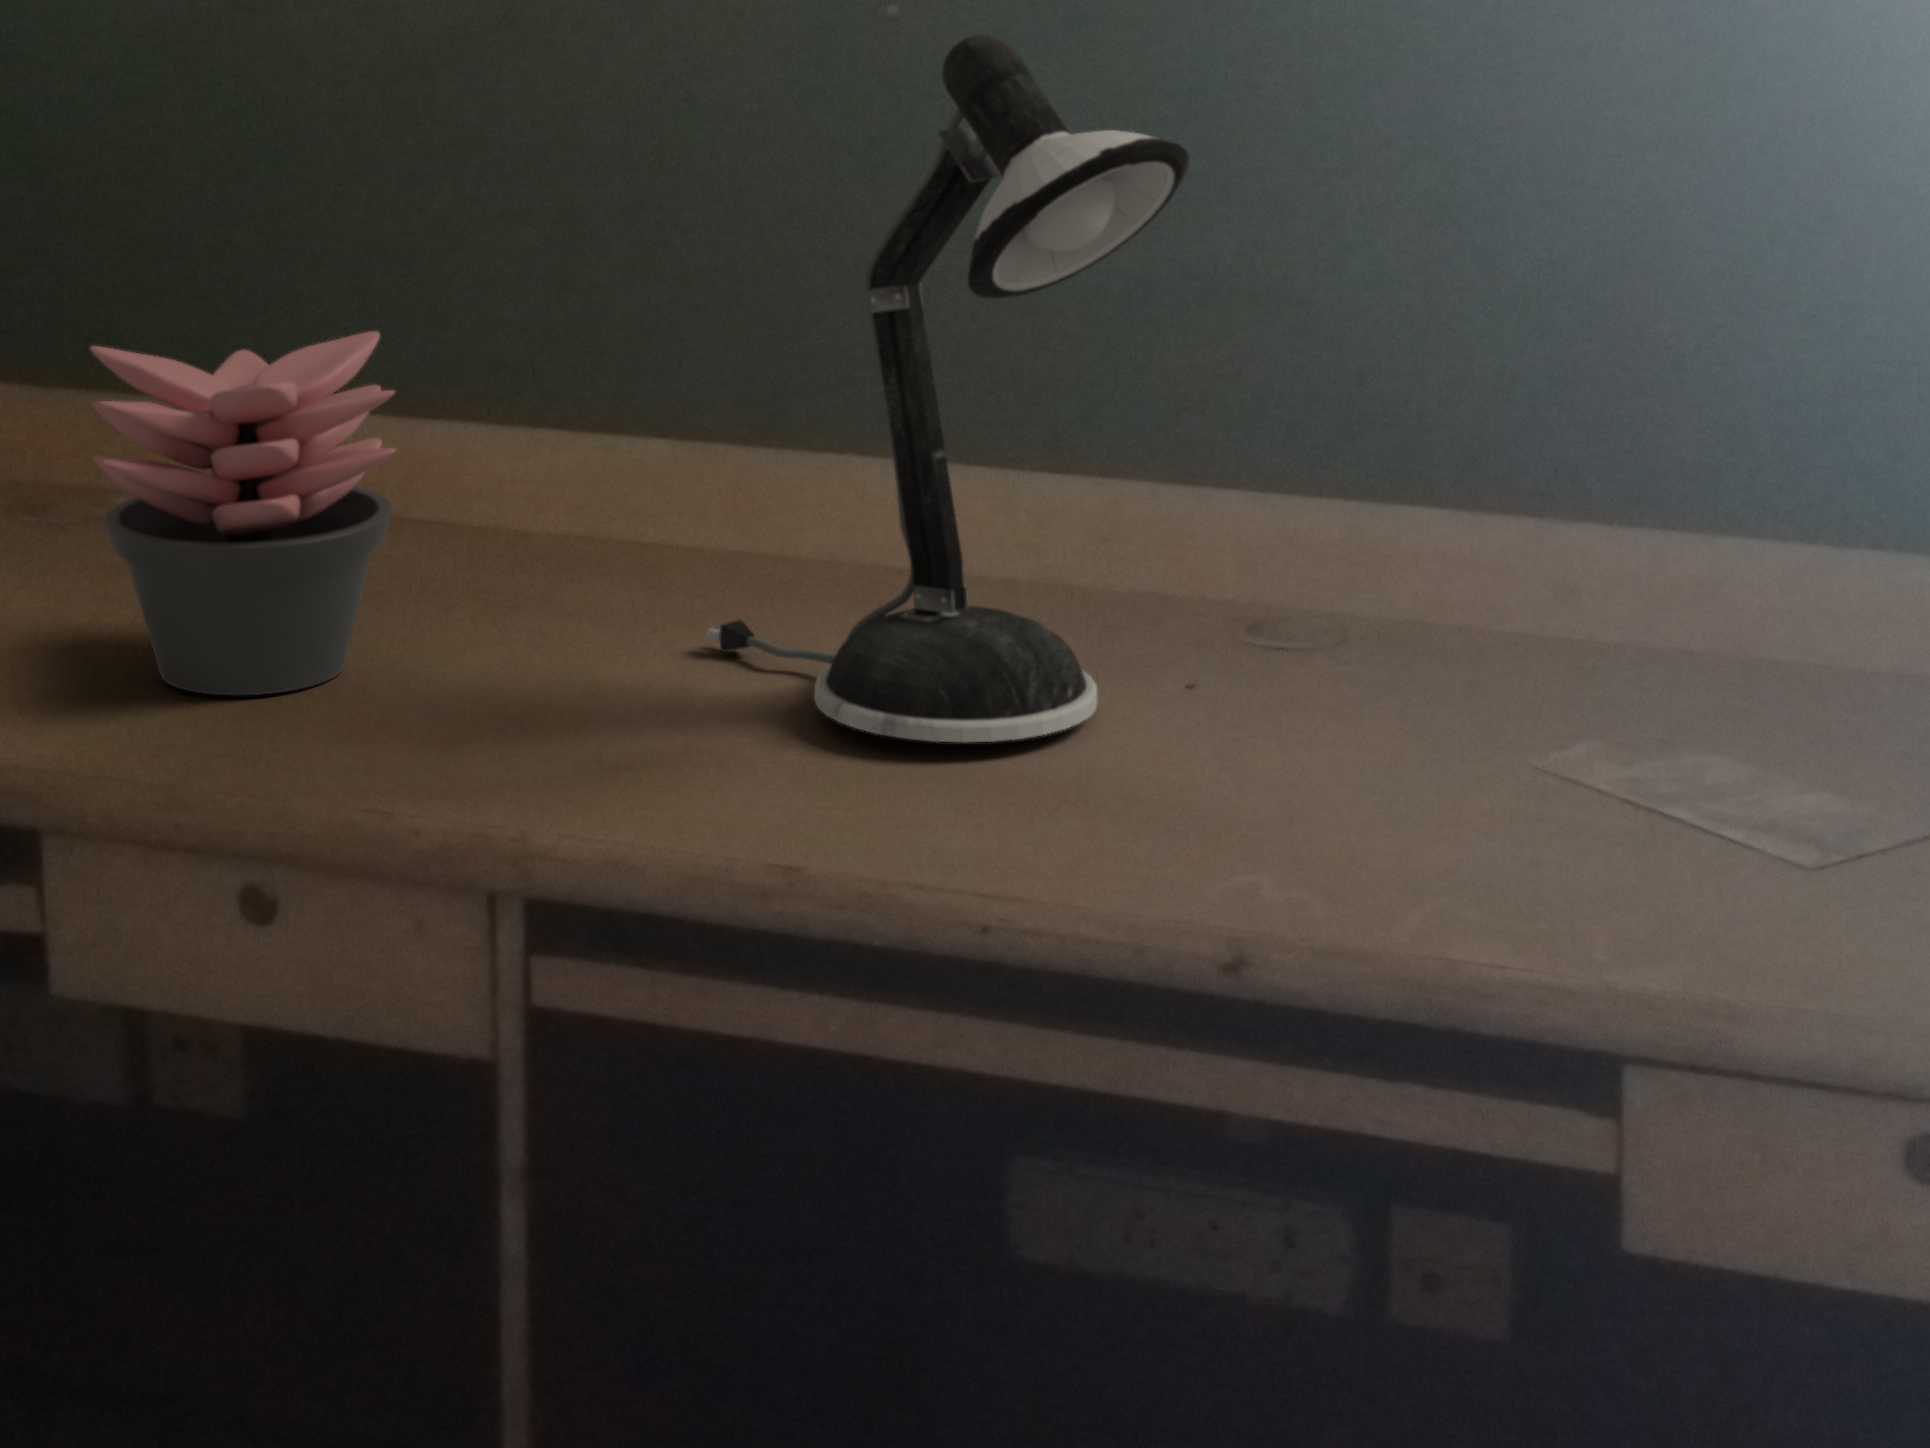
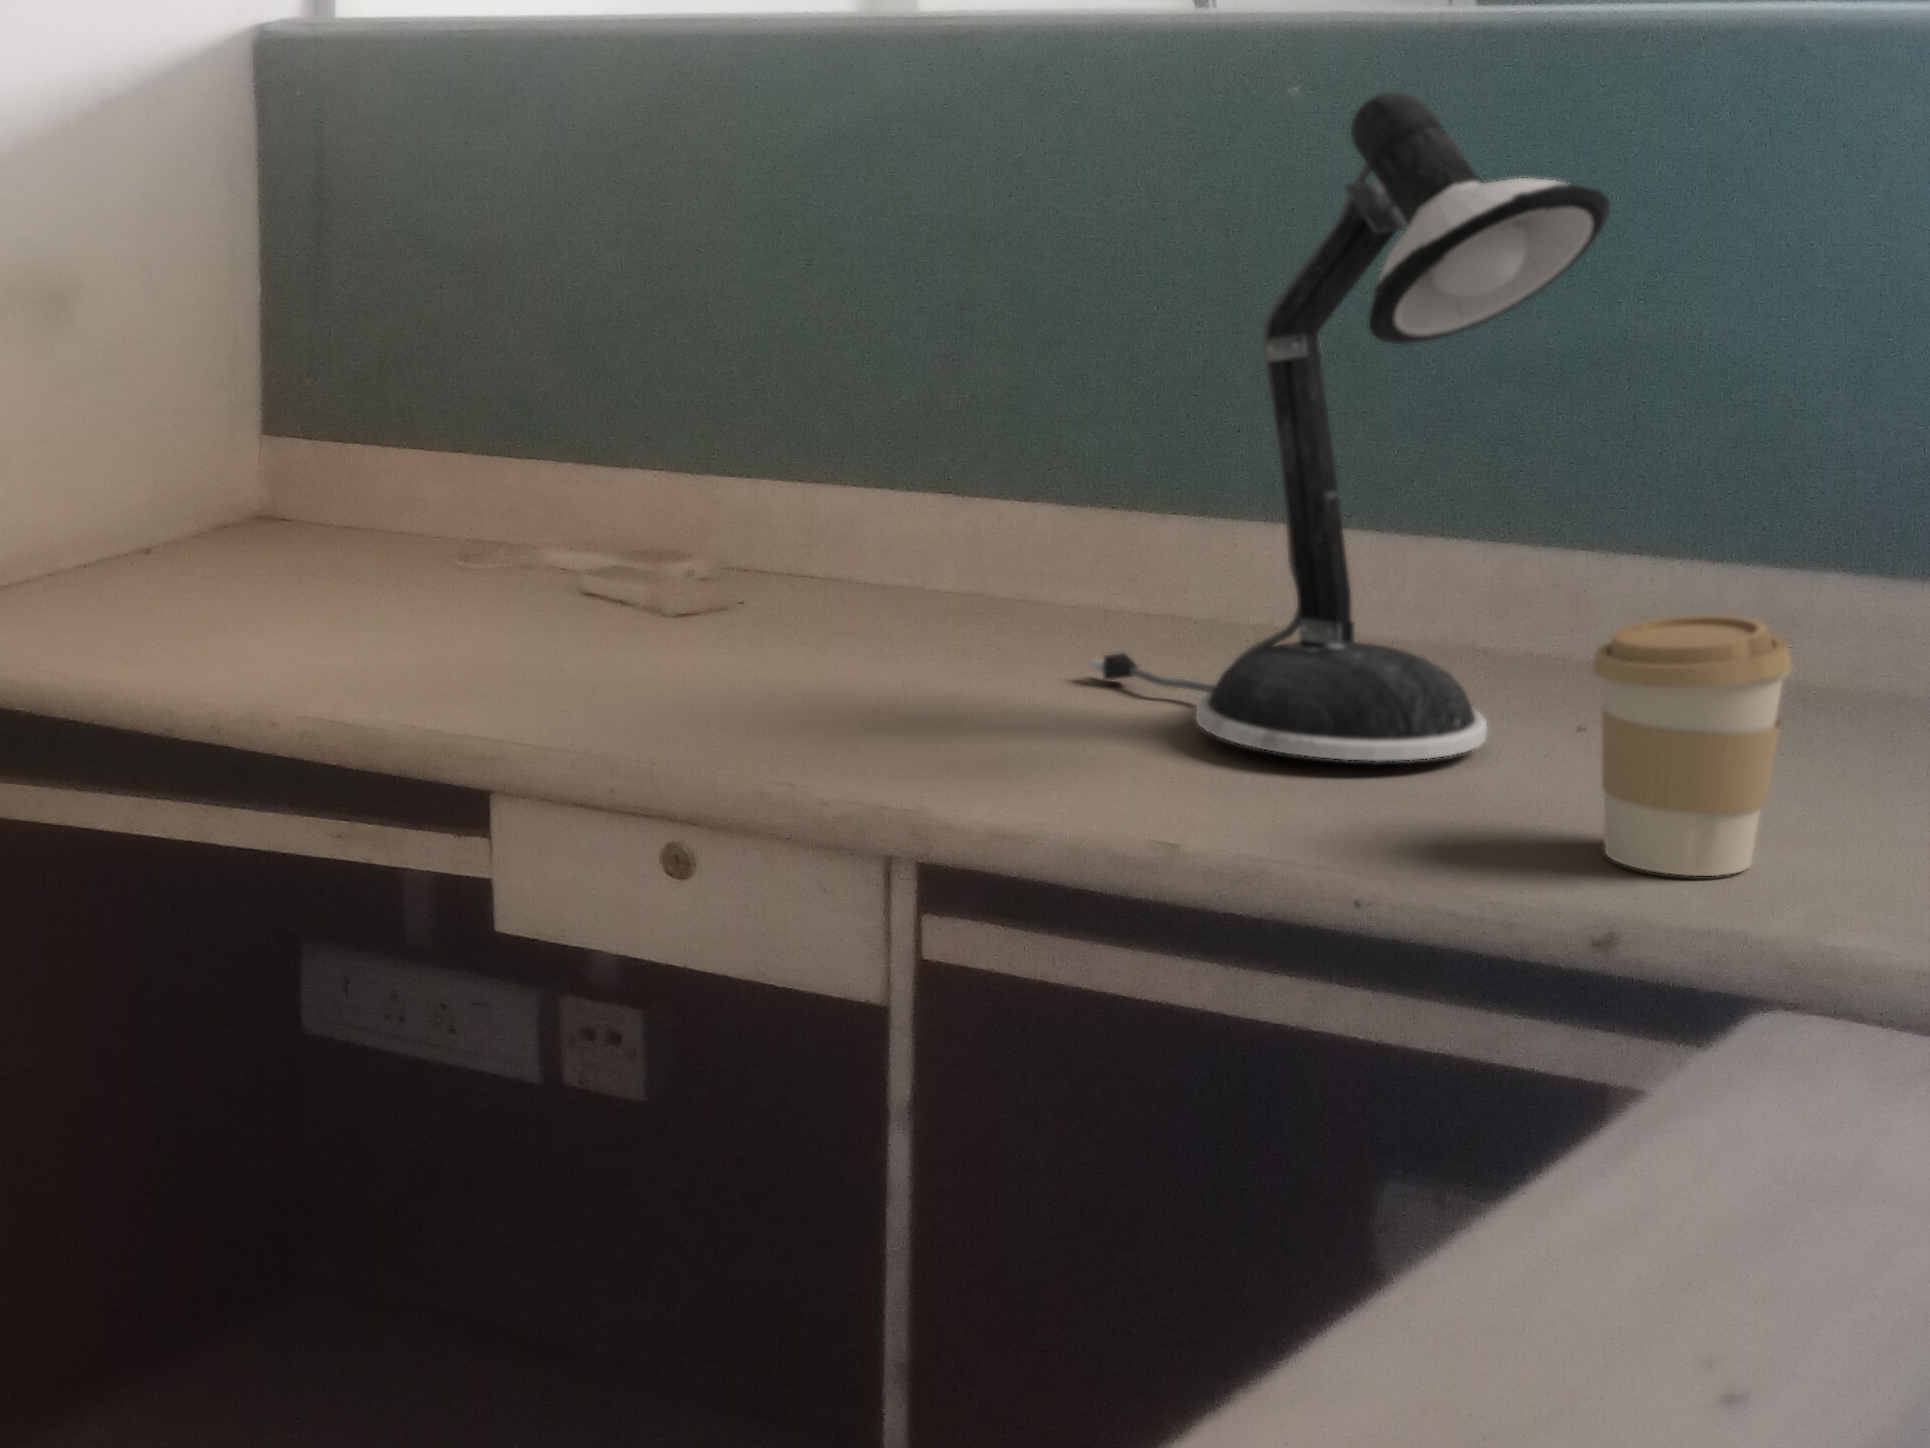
succulent plant: present [90,331,396,695] -> none [536,382,806,692]
coffee cup: none [1196,586,1378,862] -> present [1593,616,1793,876]

